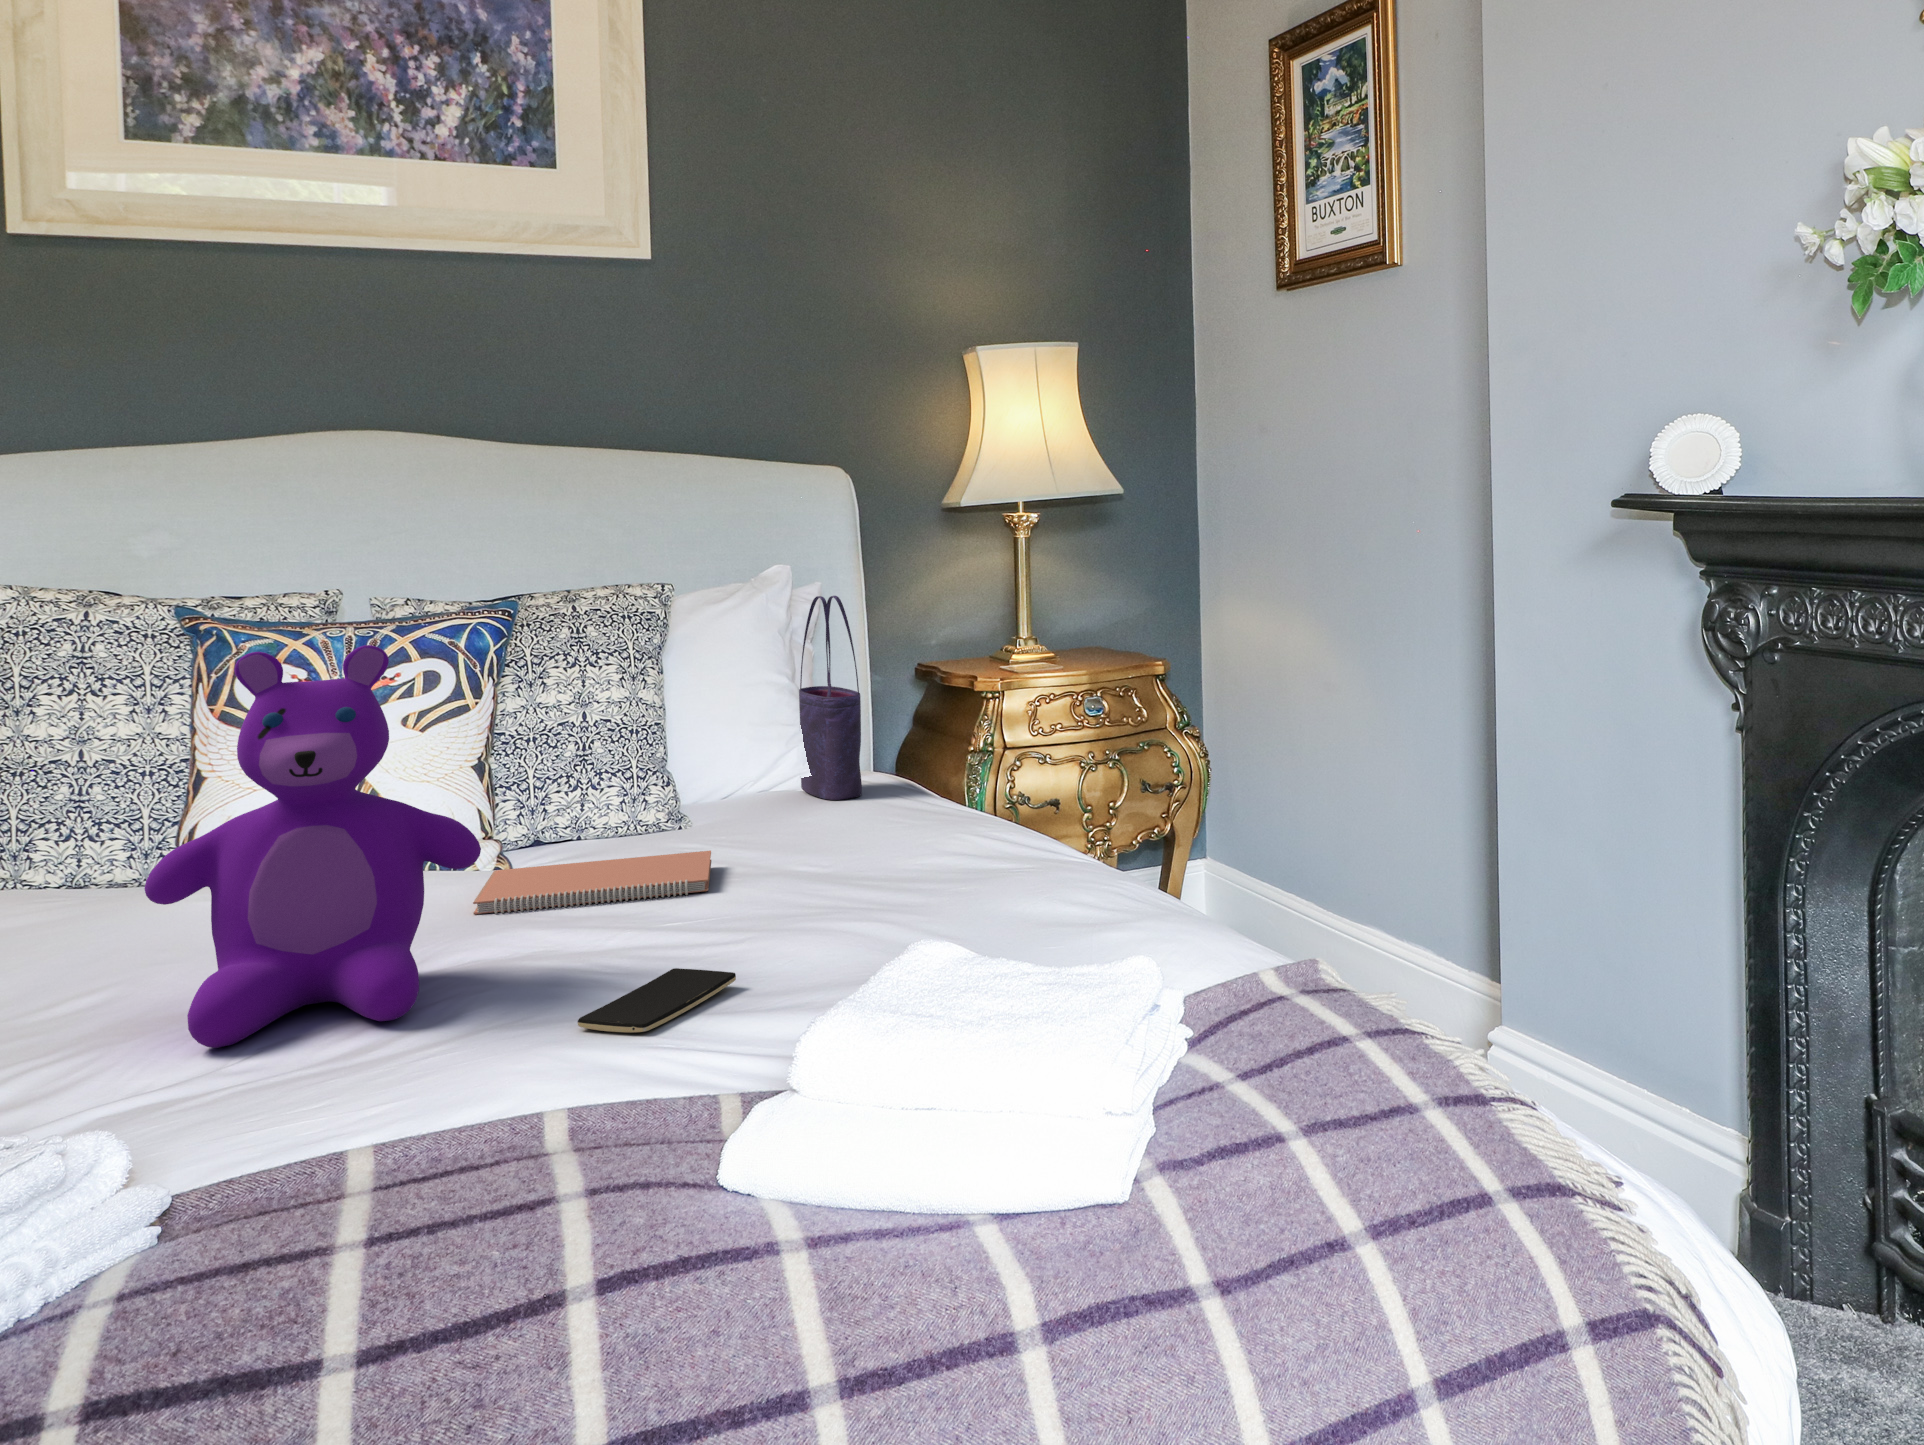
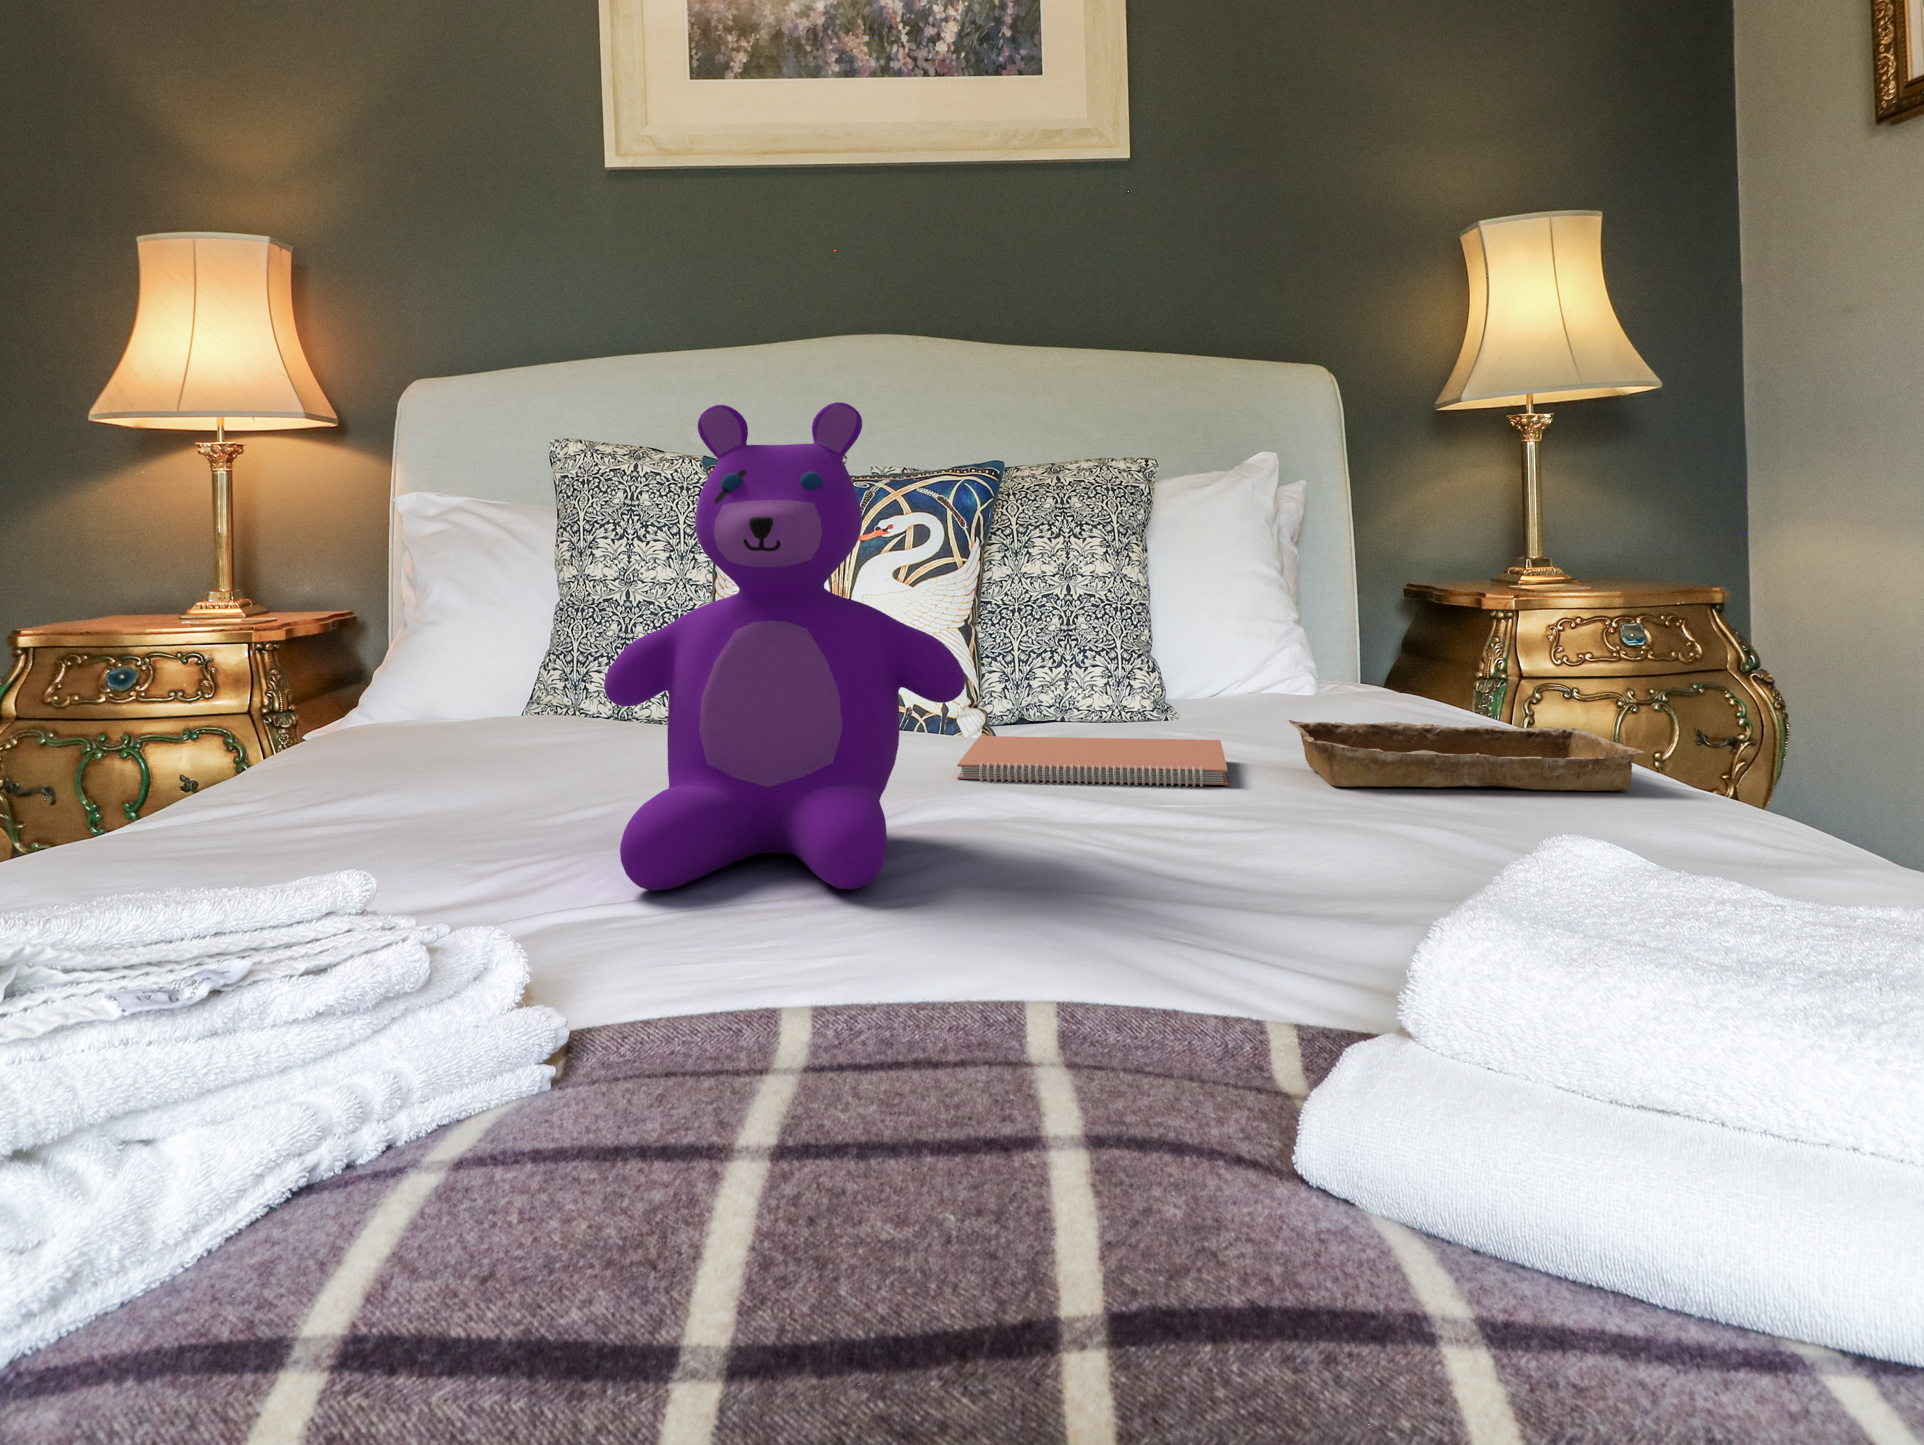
tote bag: present [799,596,862,800] -> none [1291,473,1369,711]
tray: none [765,813,1007,881] -> present [1288,720,1645,791]
smartphone: present [577,968,736,1032] -> none [1099,876,1327,973]

